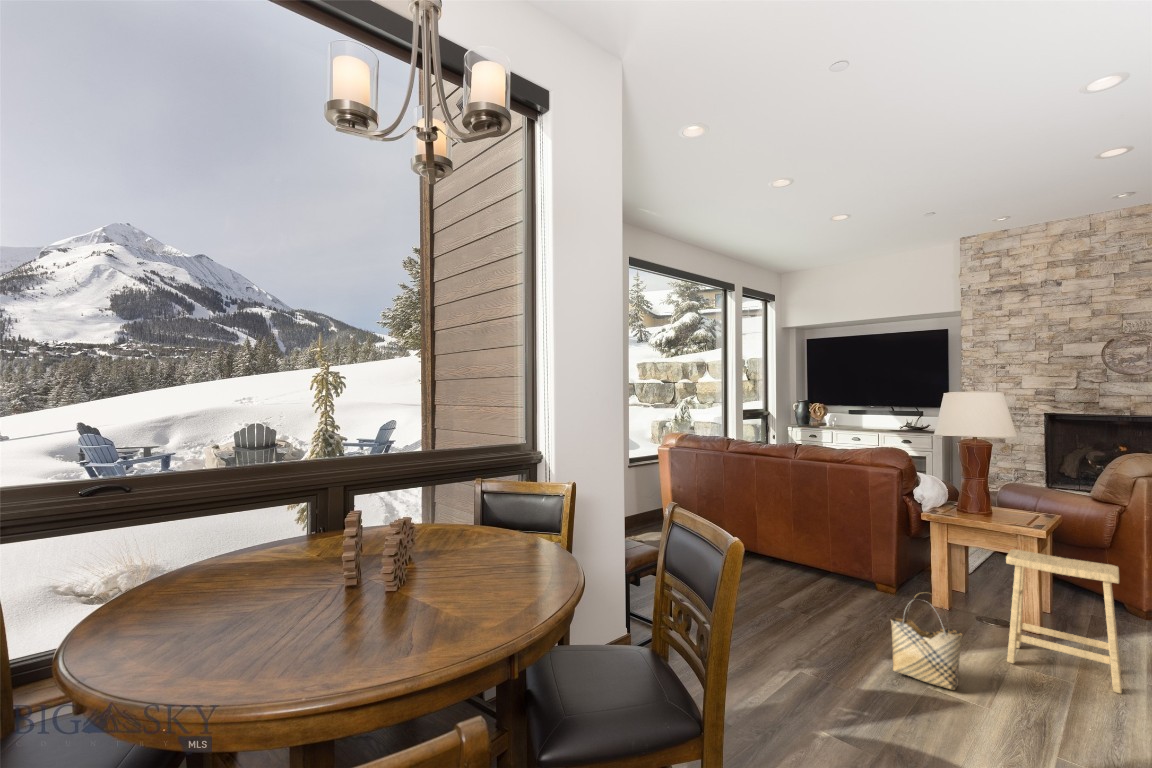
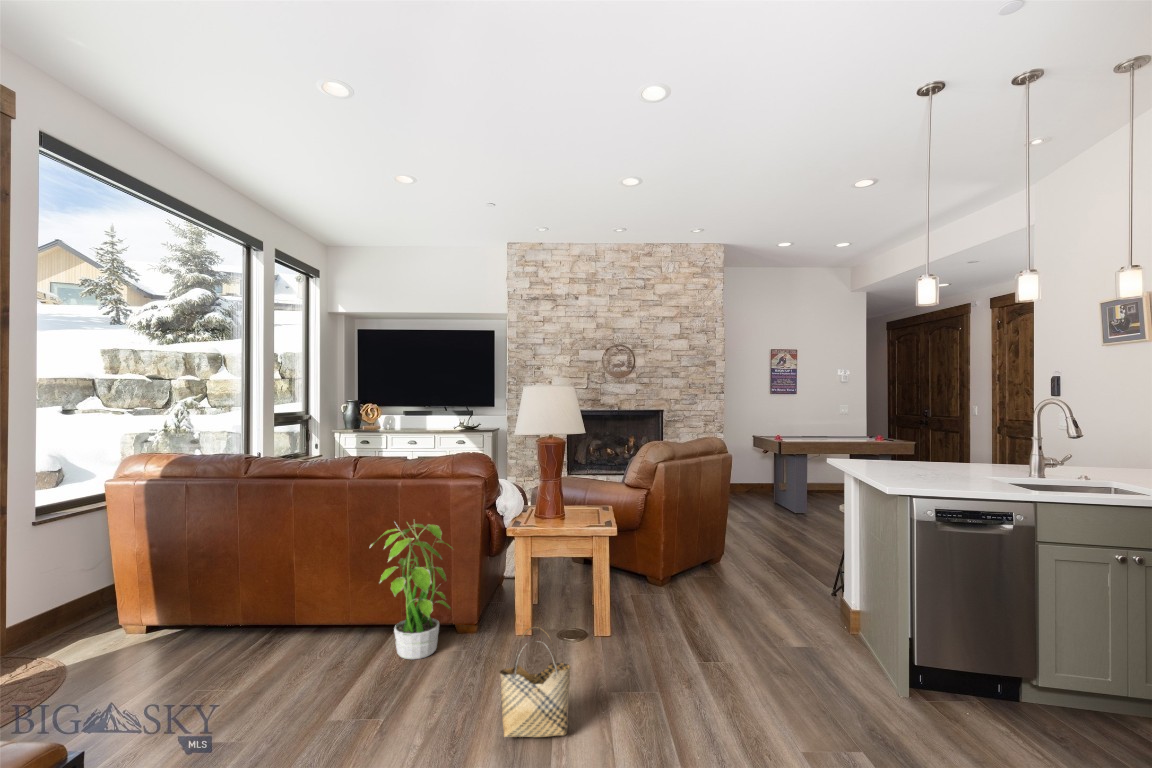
potted plant: none [797,492,870,604] -> present [371,523,451,659]
footstool: present [1006,549,1122,693] -> none [591,552,677,673]

